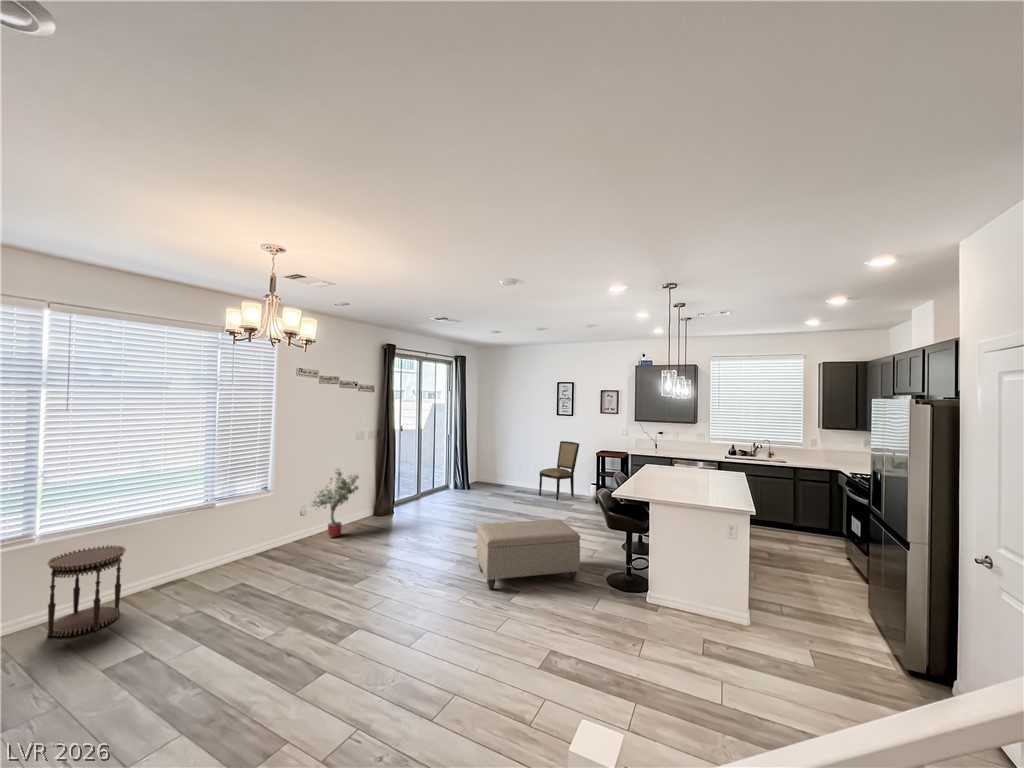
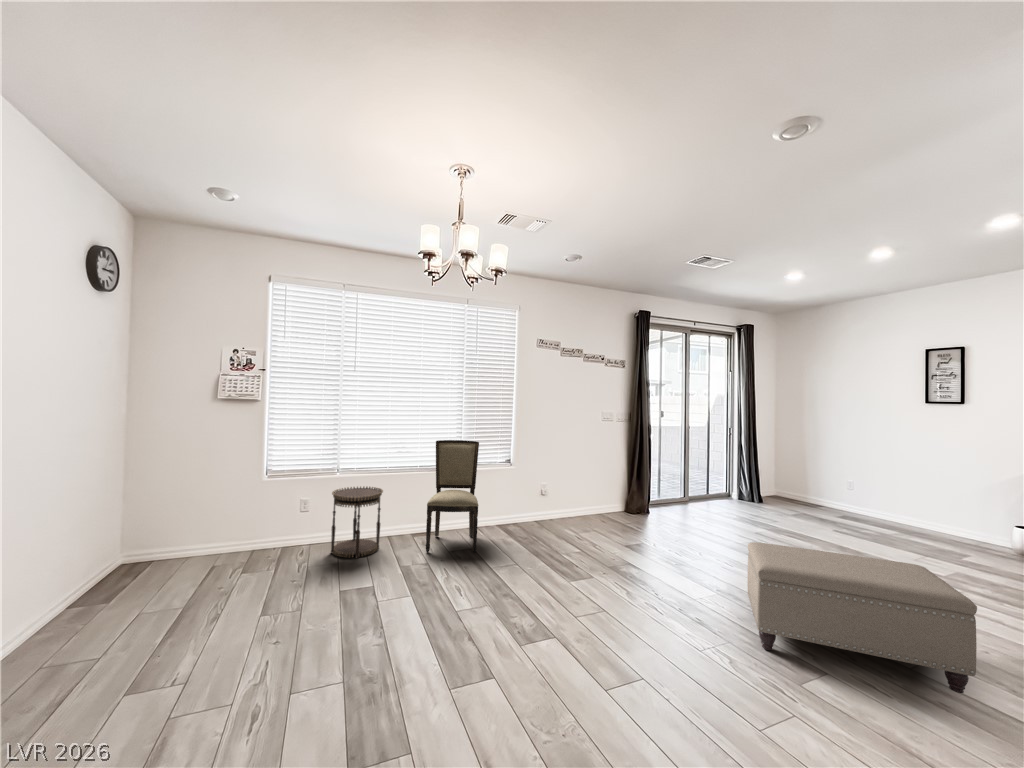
dining chair: present [539,441,579,501] -> present [426,440,479,552]
potted tree: present [312,468,359,538] -> none [549,448,605,526]

